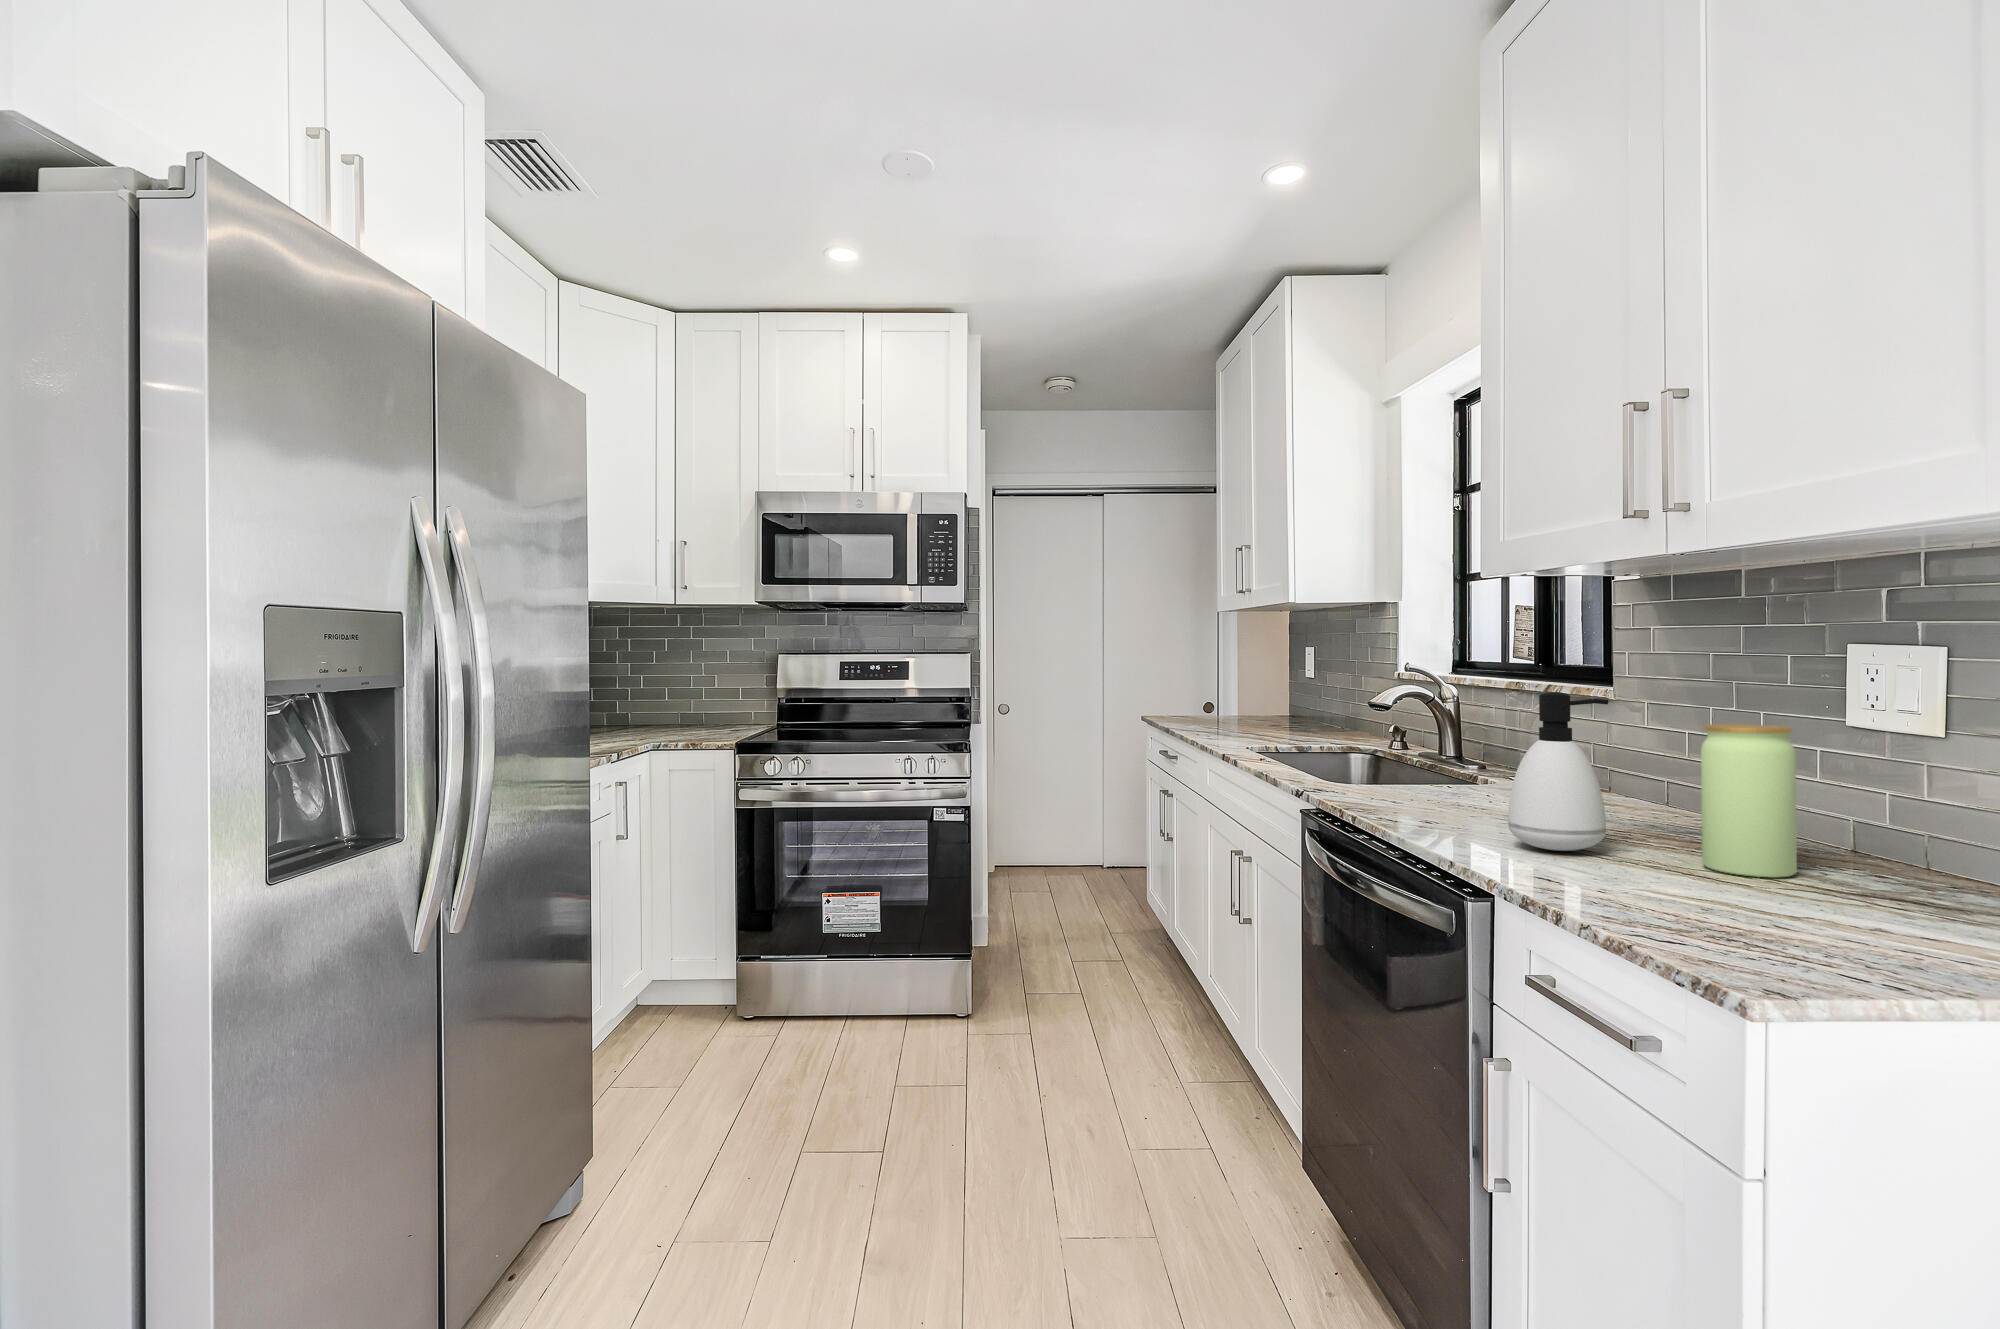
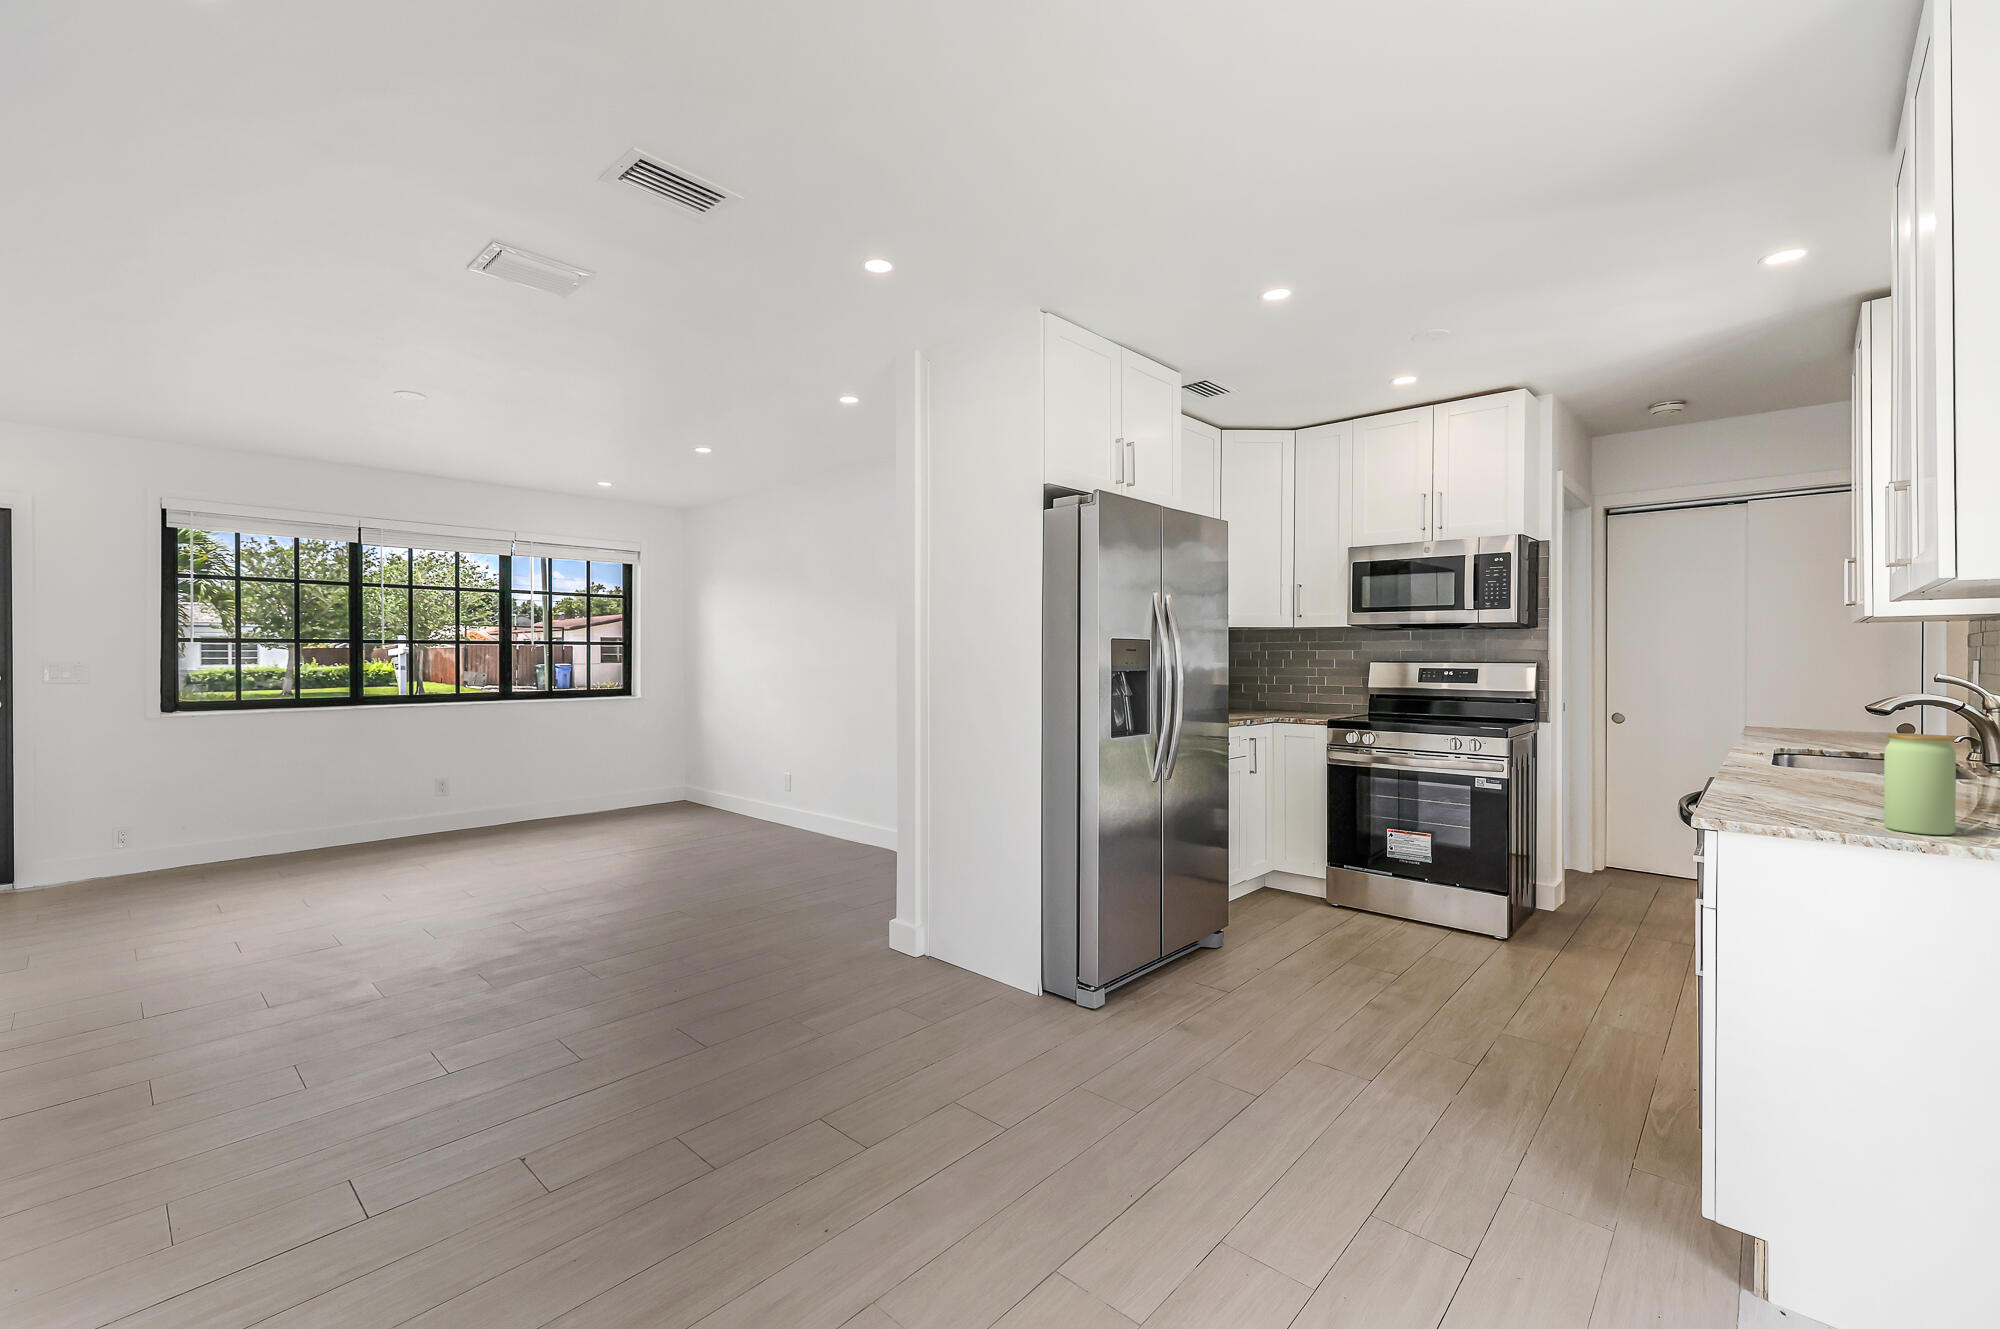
soap dispenser: present [1508,692,1608,851] -> none [1764,708,1840,811]

